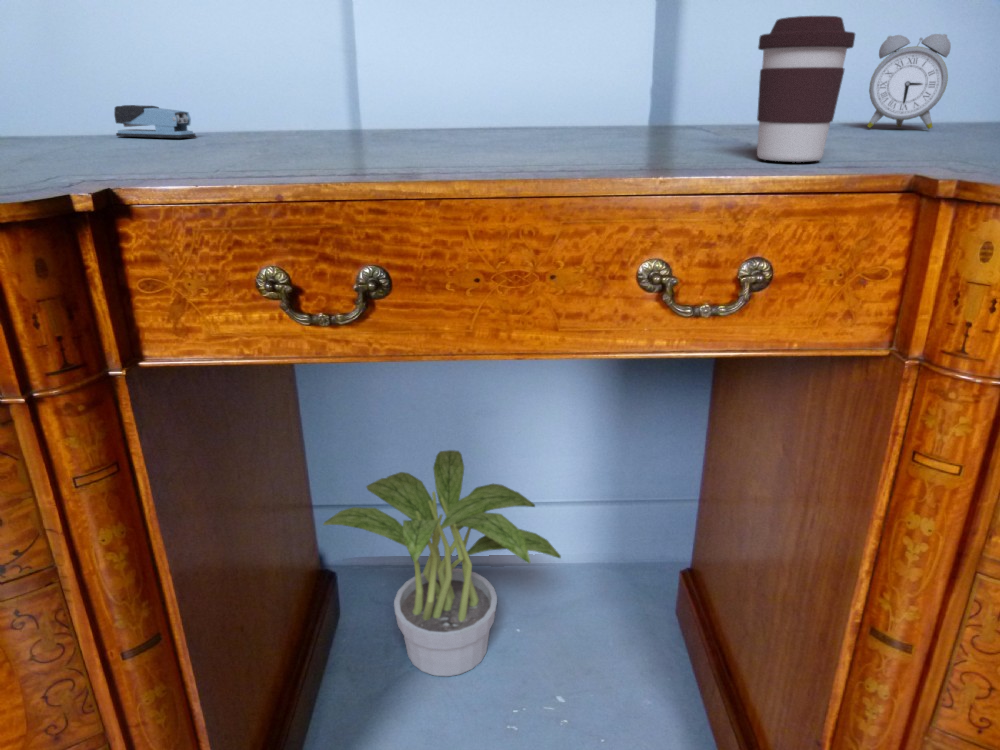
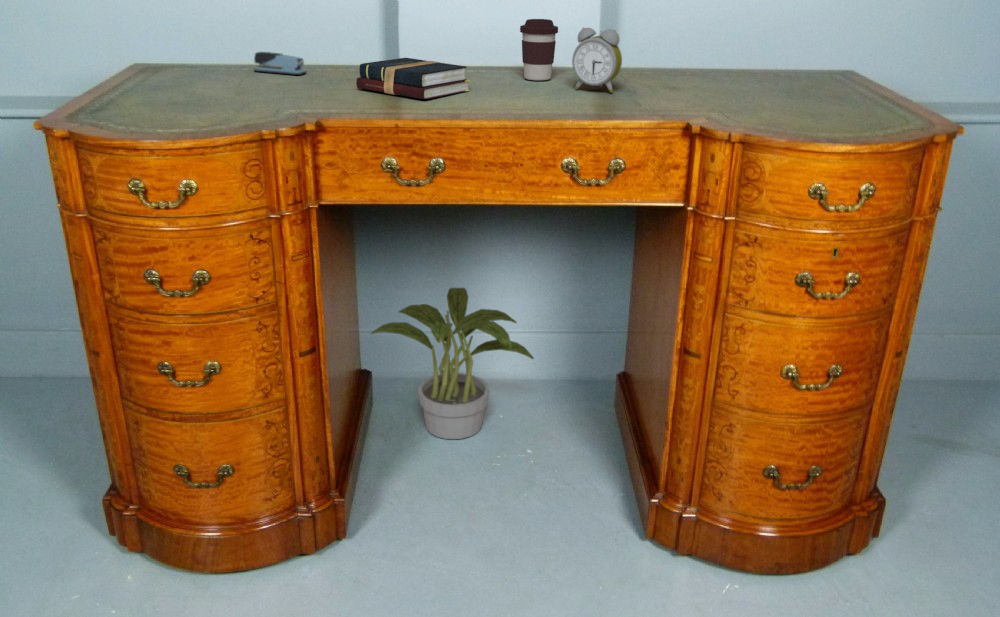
coffee cup: present [757,16,855,162] -> present [520,19,558,80]
alarm clock: present [867,34,951,129] -> present [572,28,622,93]
hardback book: none [251,100,453,156] -> present [356,58,470,99]

